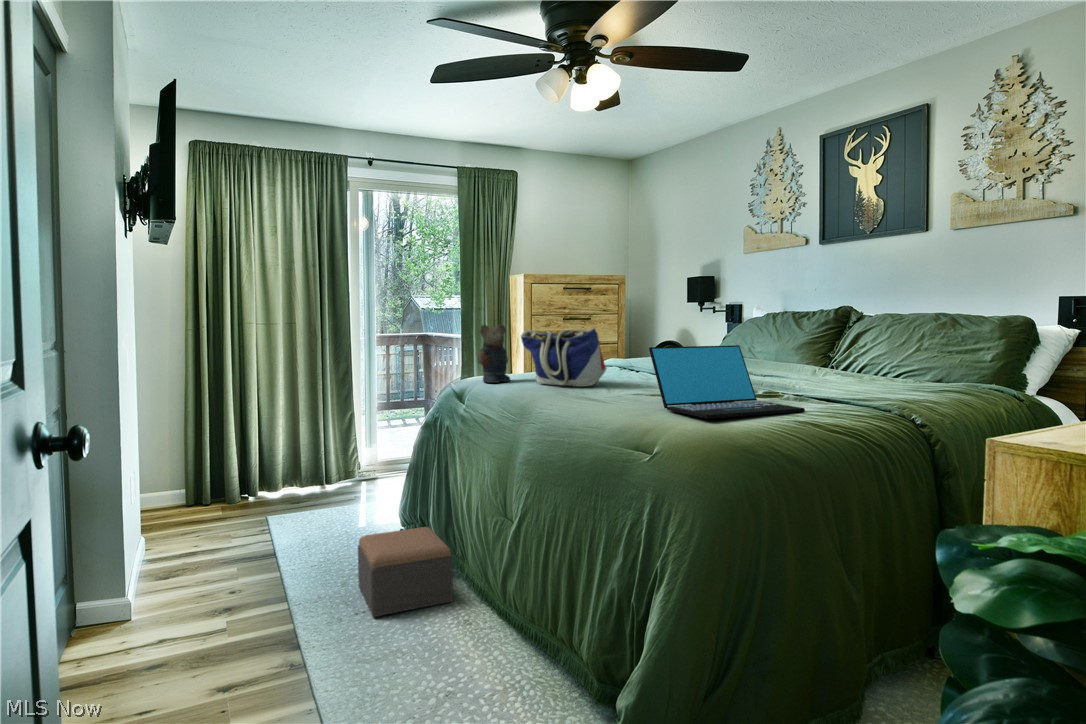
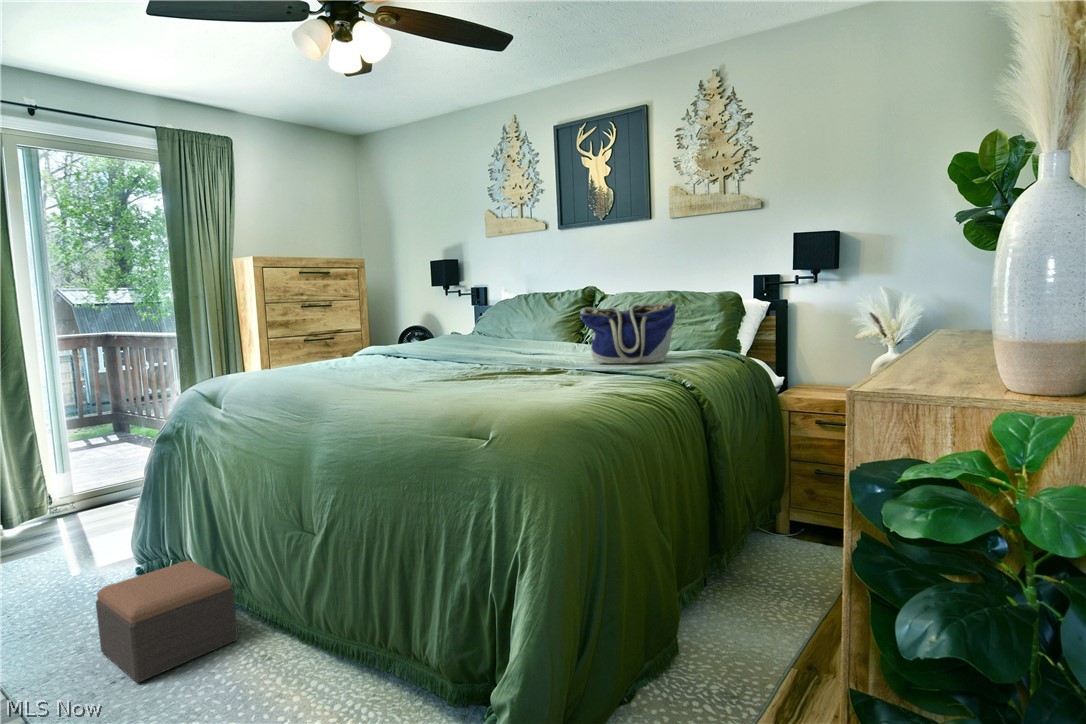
teddy bear: present [478,324,510,383] -> none [236,315,278,383]
tote bag: present [521,329,607,387] -> present [580,302,676,364]
laptop: present [649,345,805,418] -> none [455,326,604,400]

